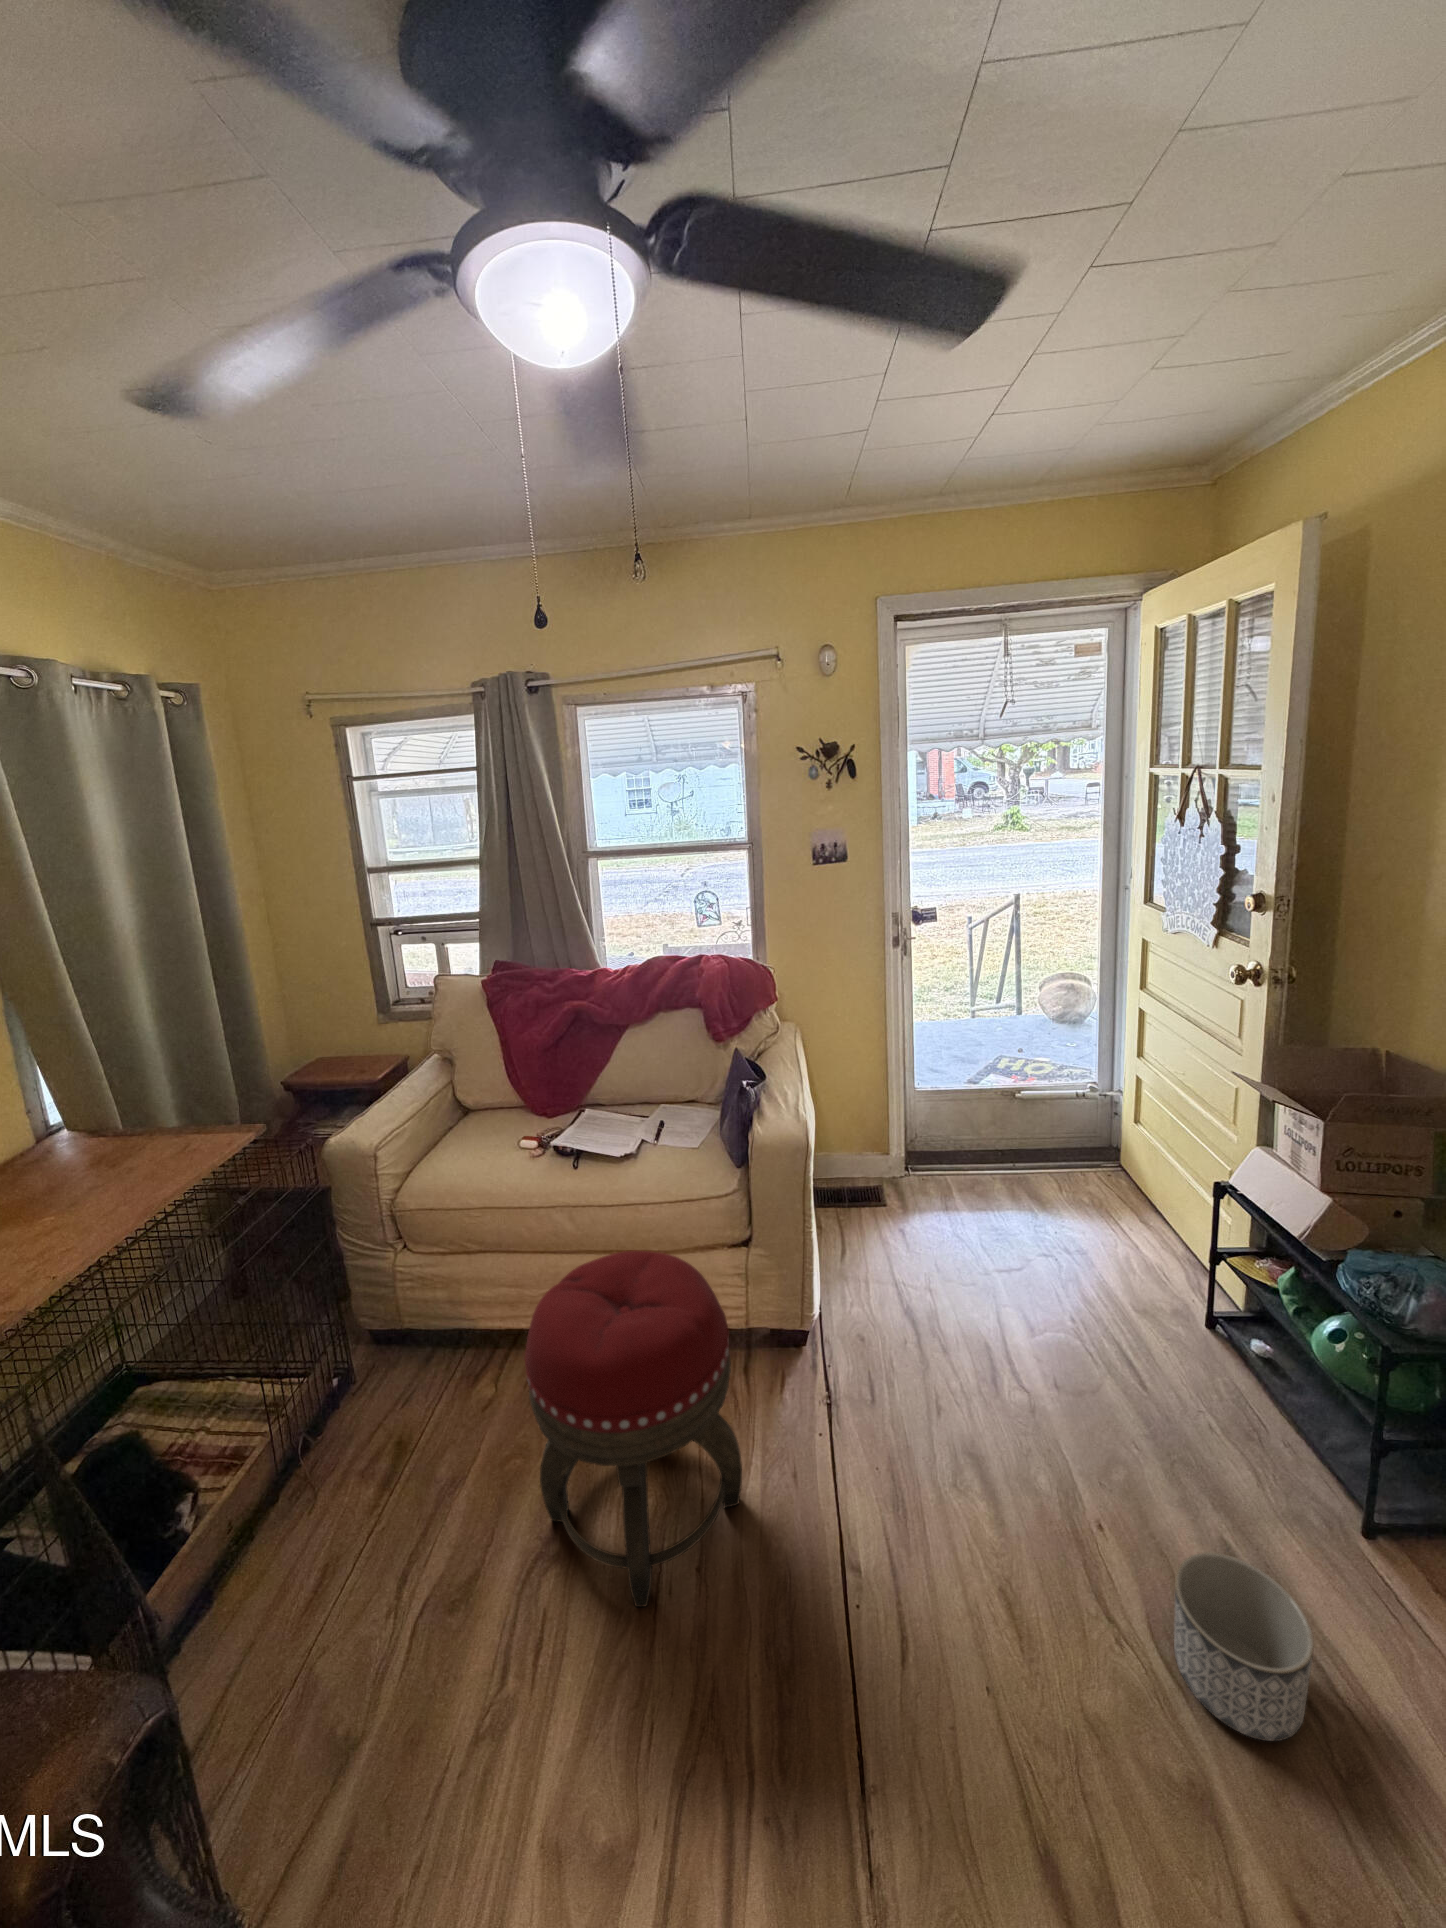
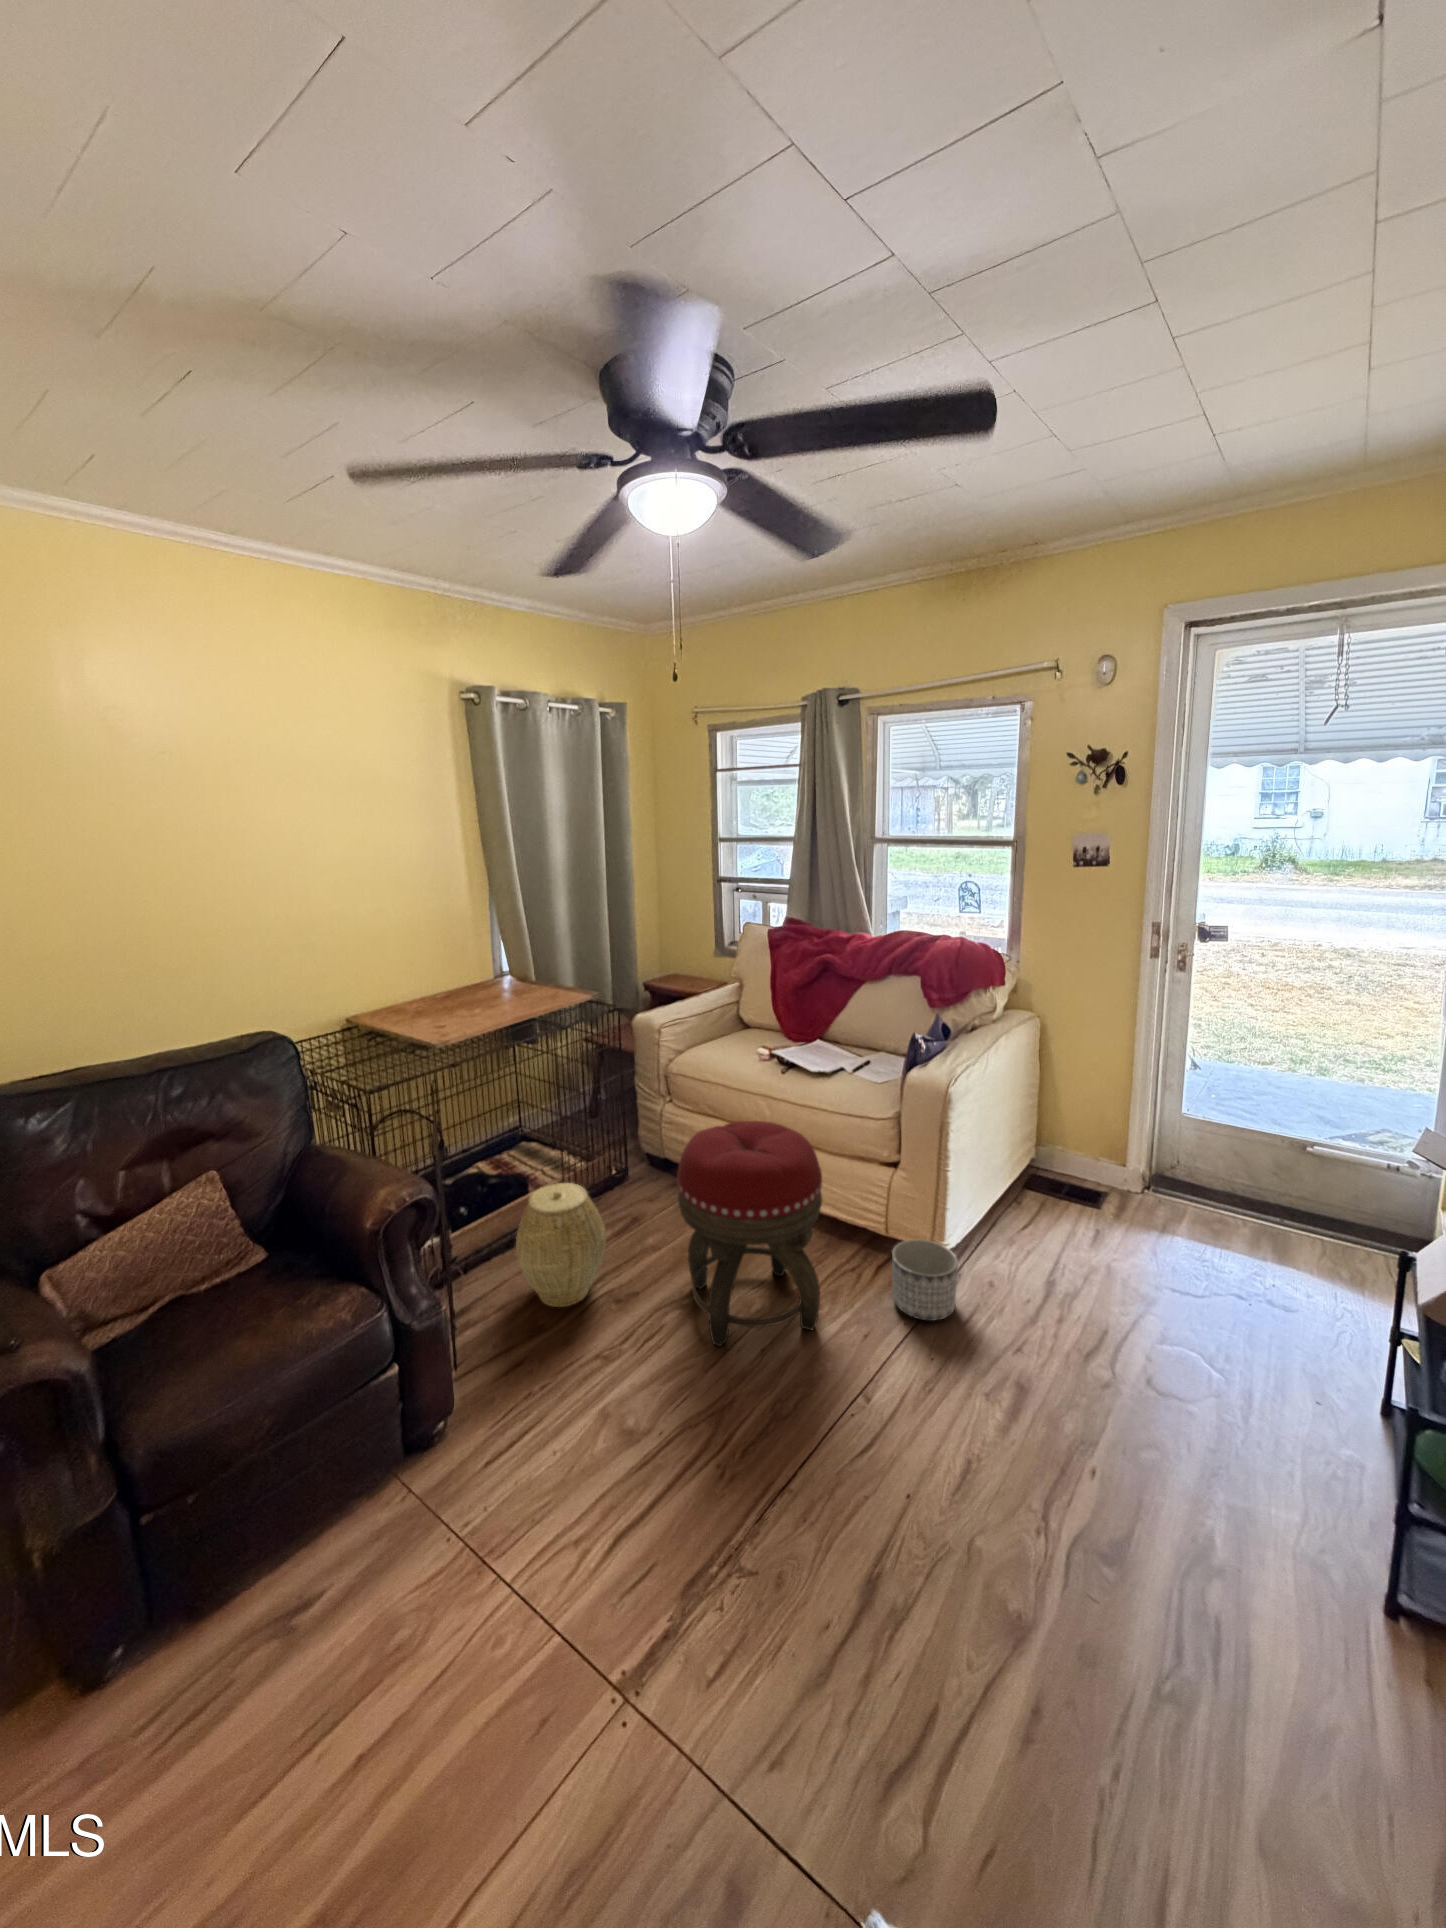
woven basket: none [254,1469,420,1702] -> present [516,1183,606,1307]
planter: present [1174,1552,1314,1741] -> present [892,1239,958,1321]

